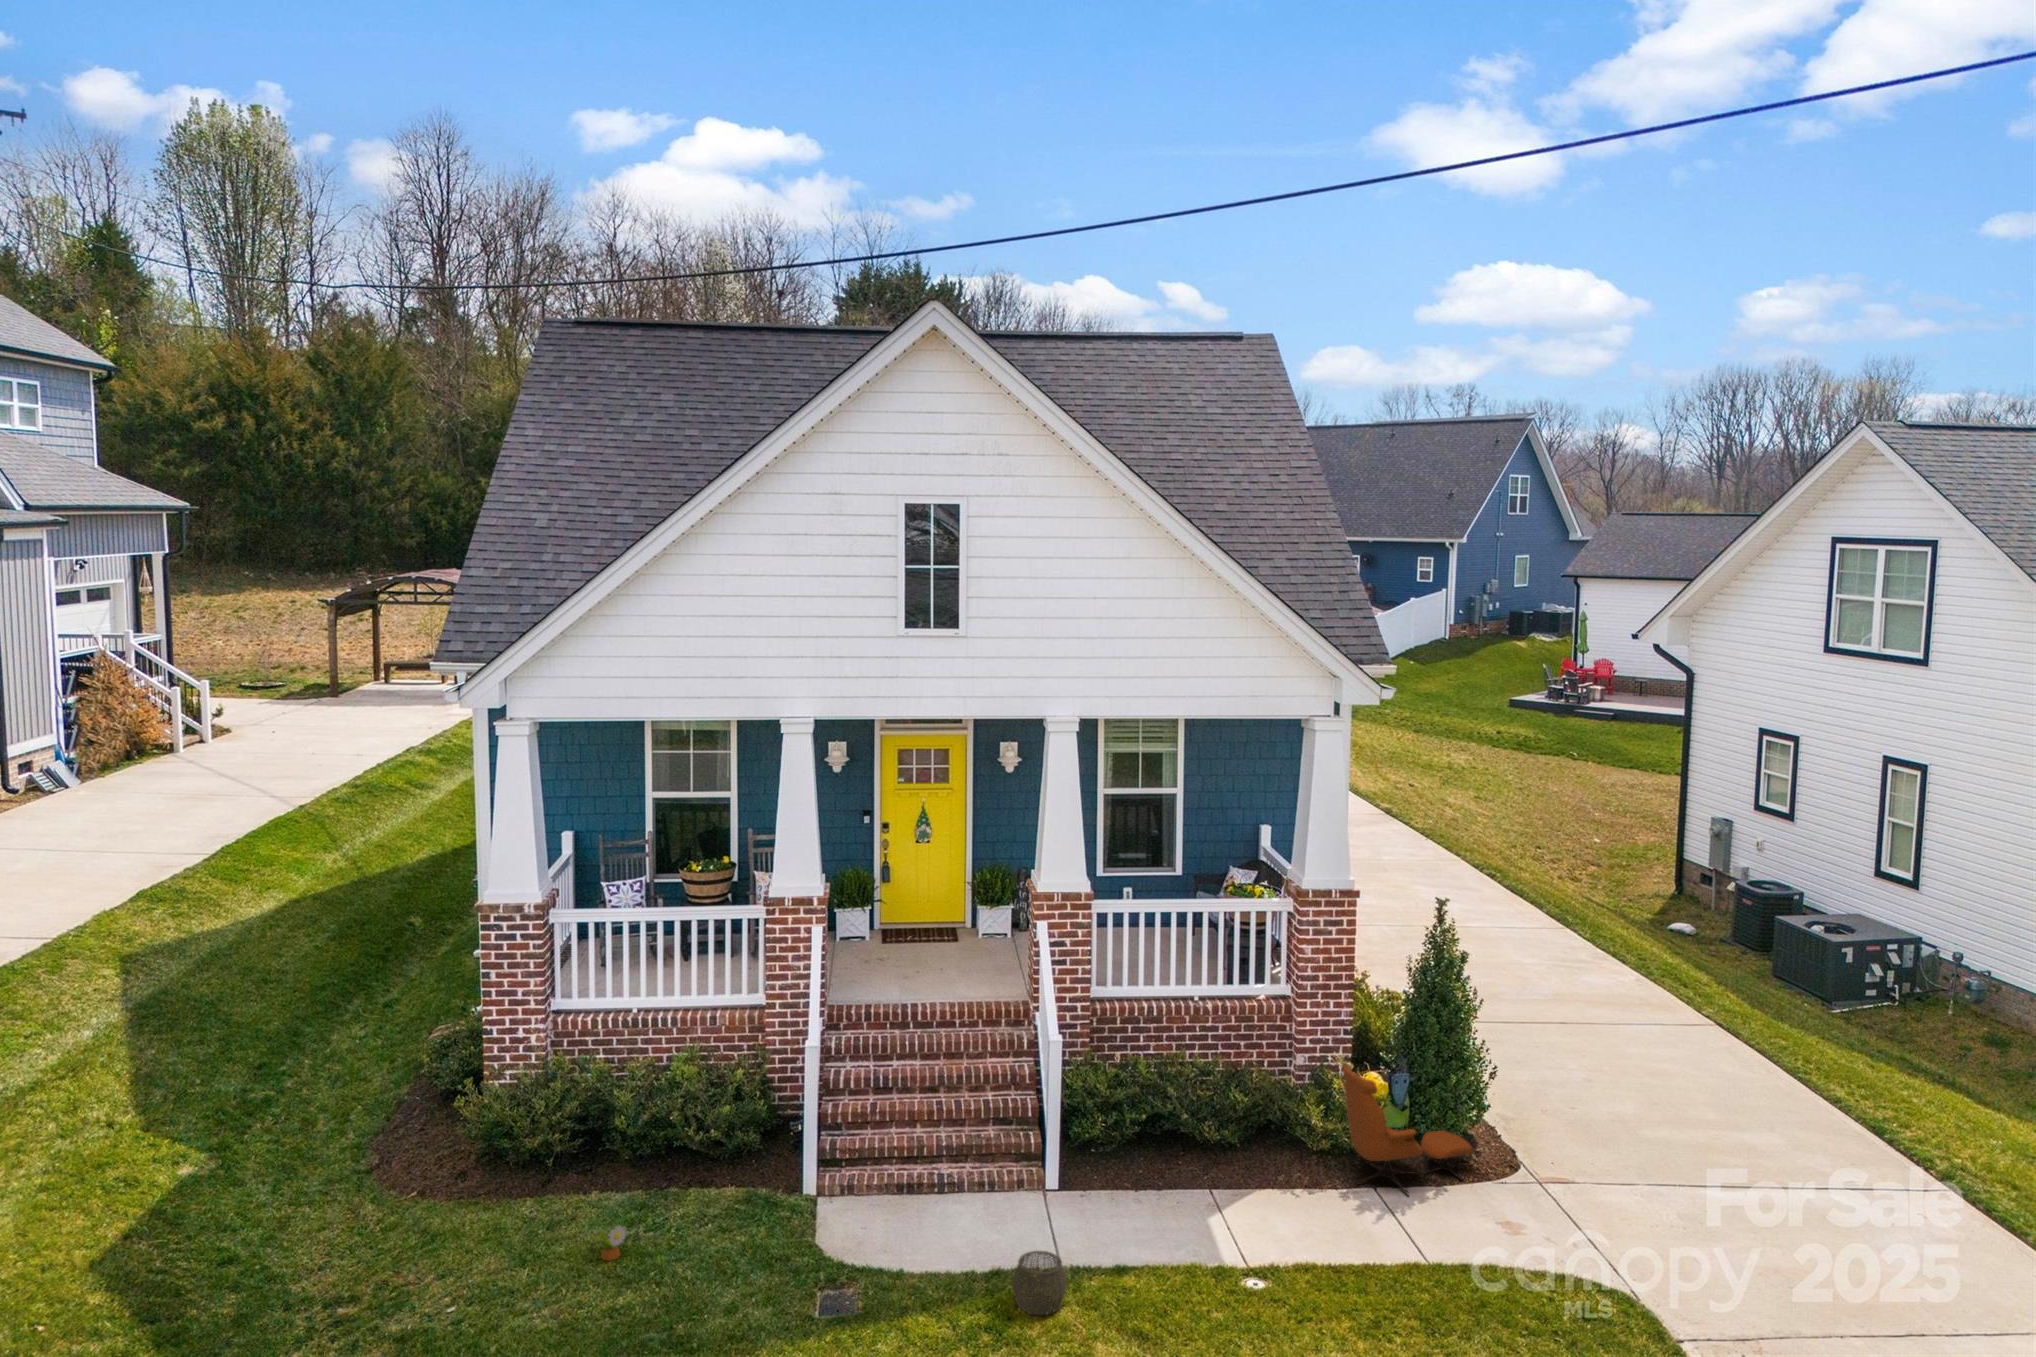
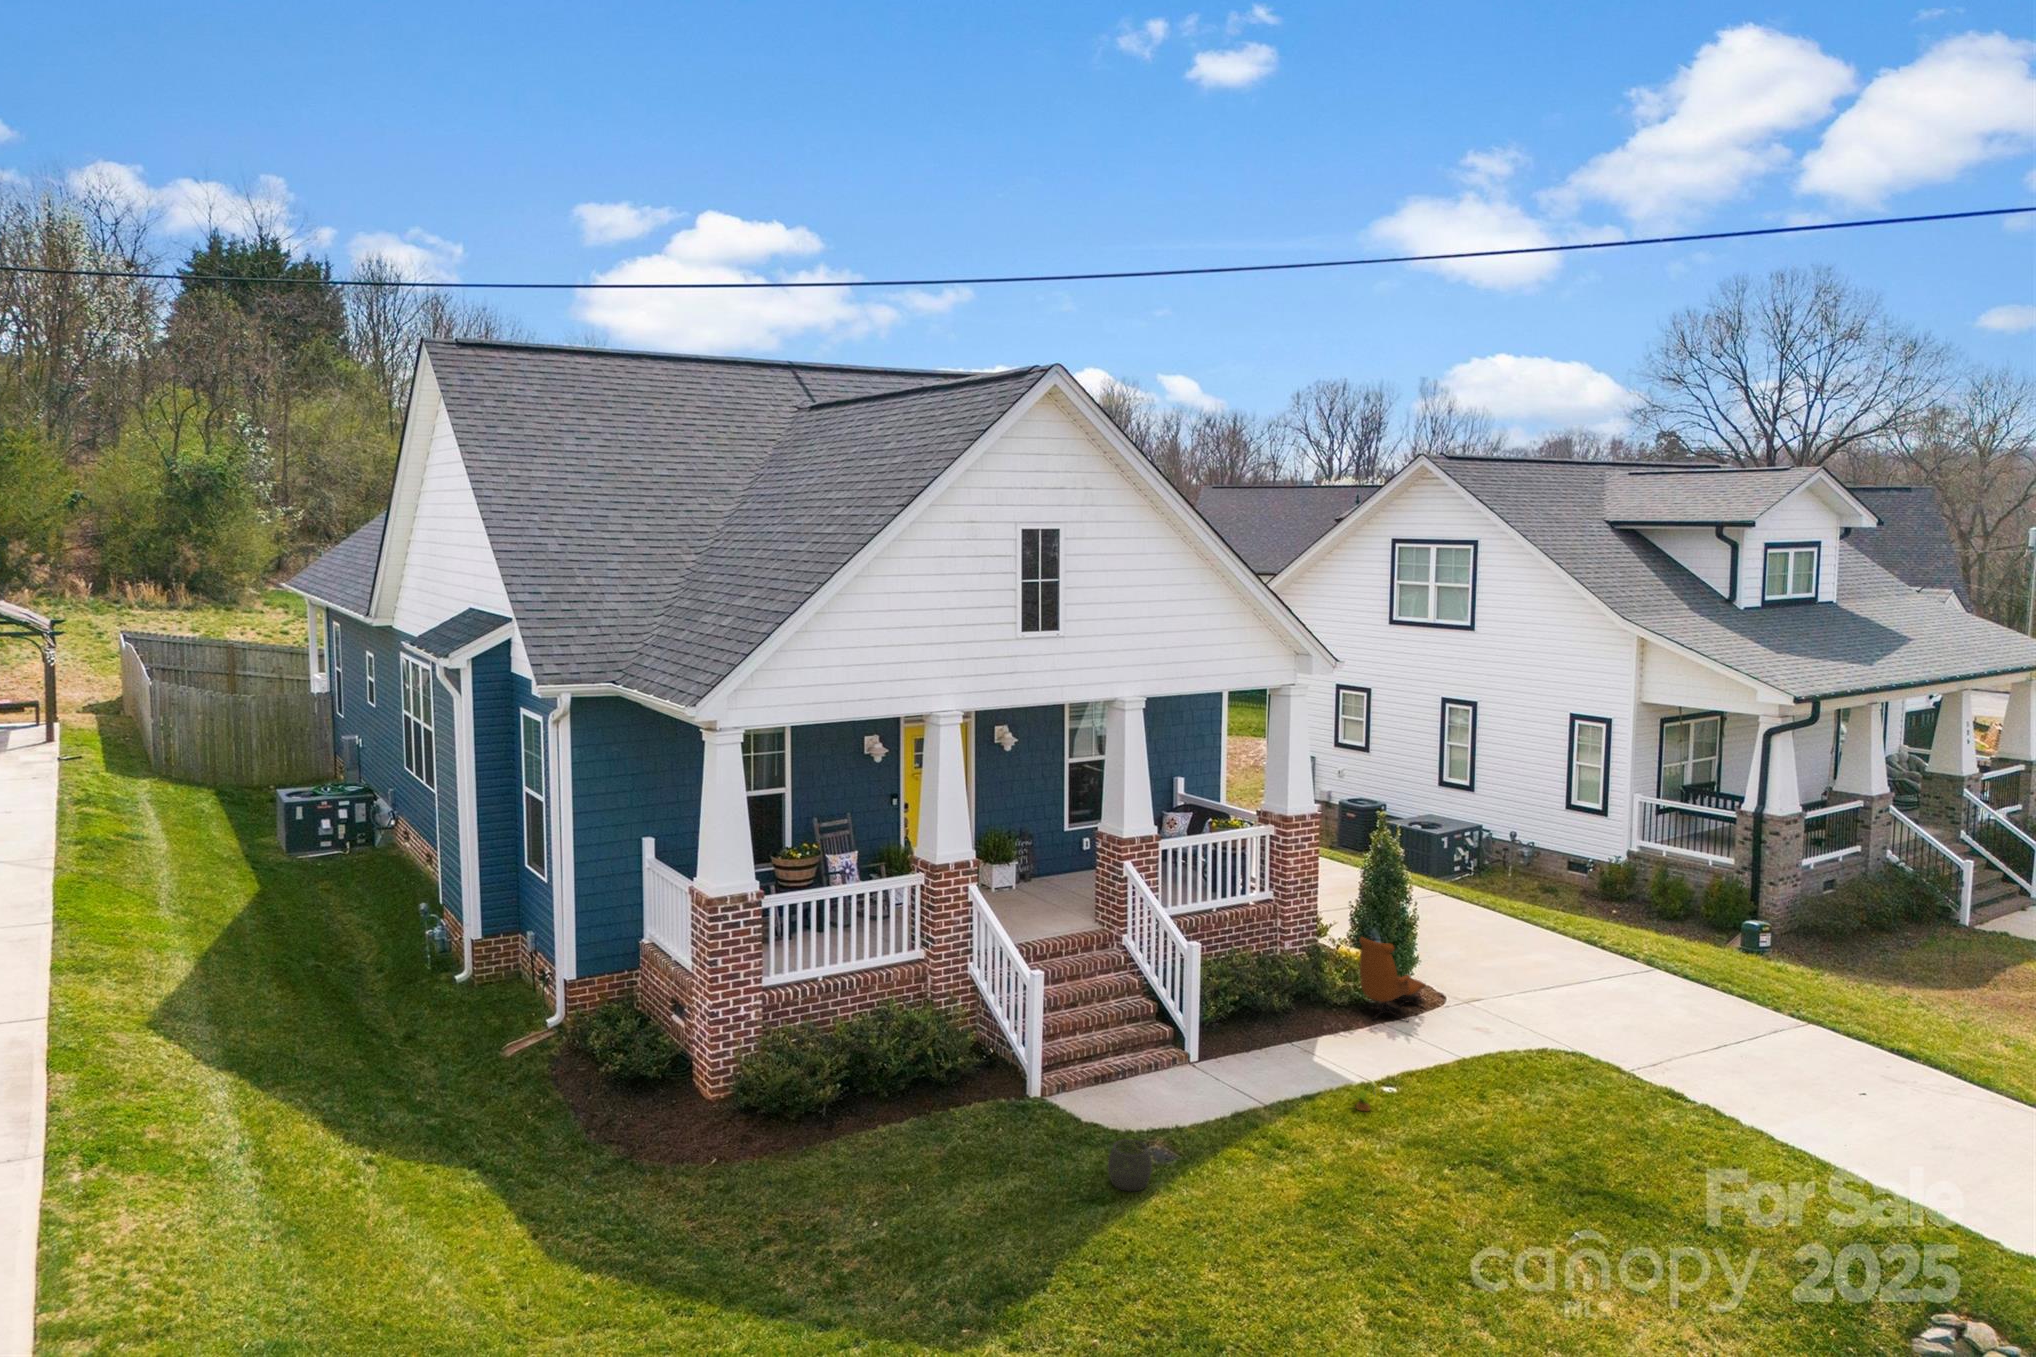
decorative plant: present [595,1226,627,1261] -> present [1351,1088,1376,1111]
woven basket: present [1013,1251,1066,1316] -> present [1108,1139,1152,1191]

